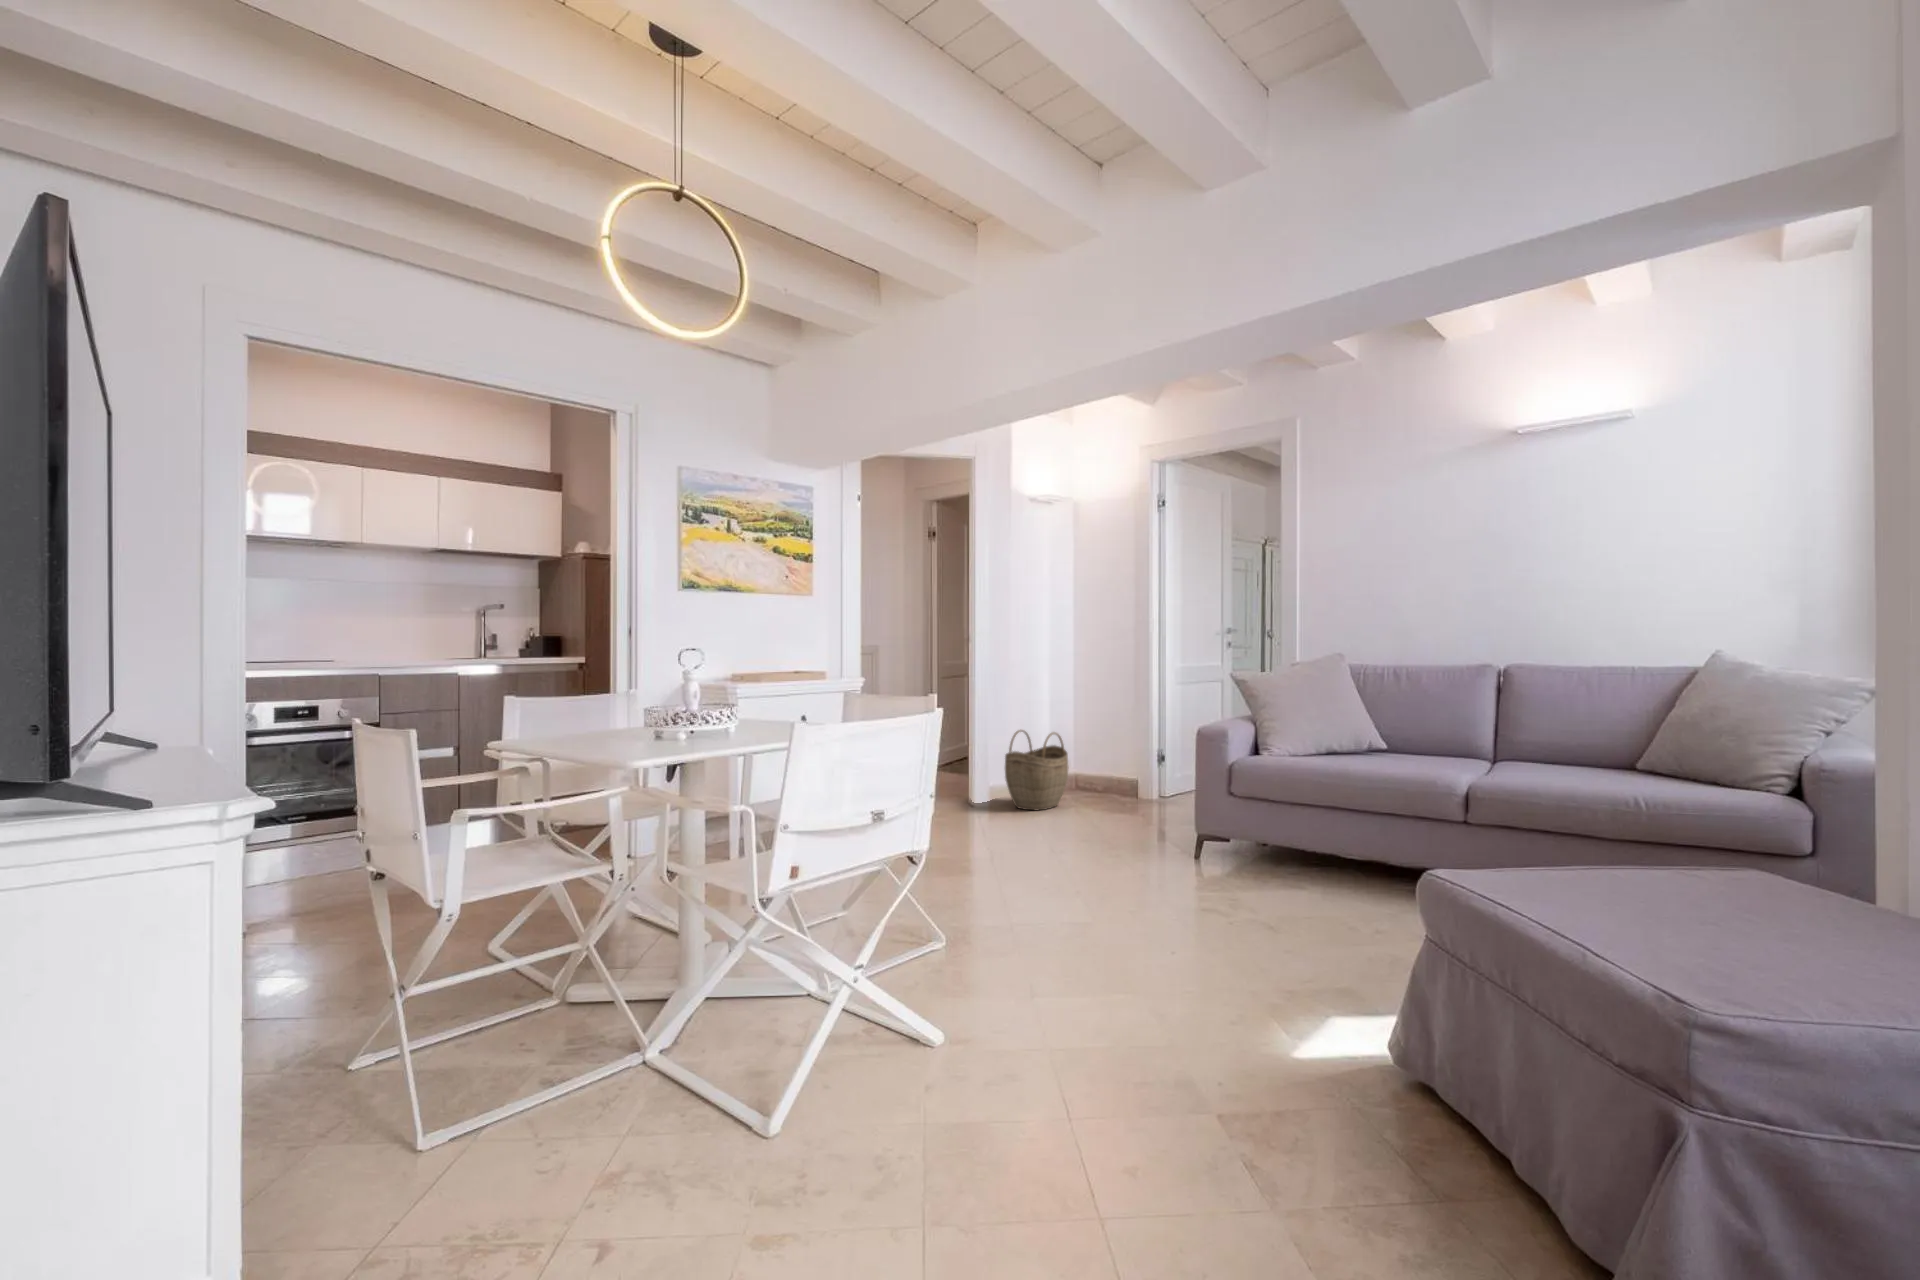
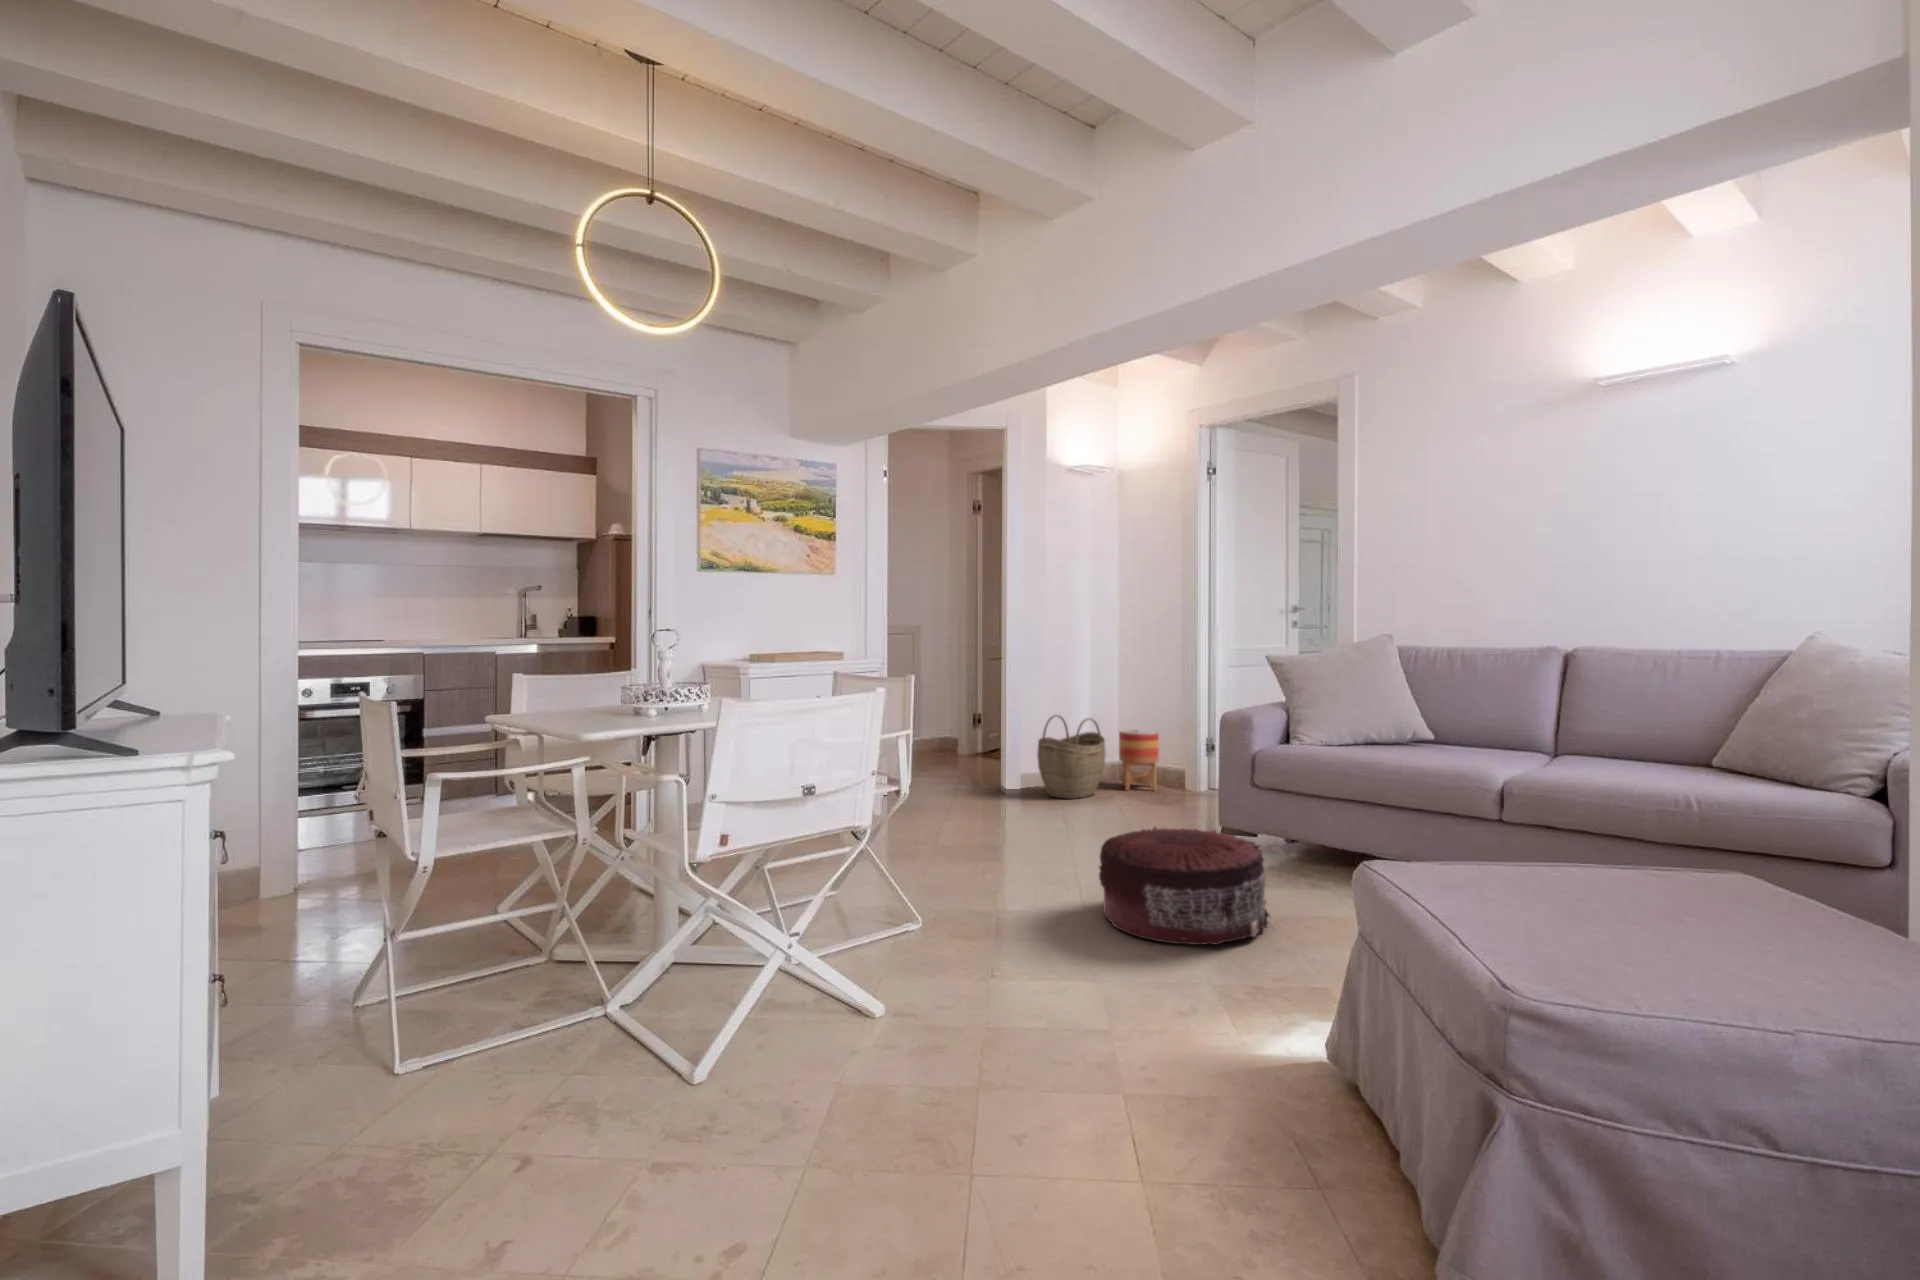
planter: none [1078,742,1116,801] -> present [1119,729,1159,791]
pouf: none [1109,837,1272,952] -> present [1099,827,1269,945]

